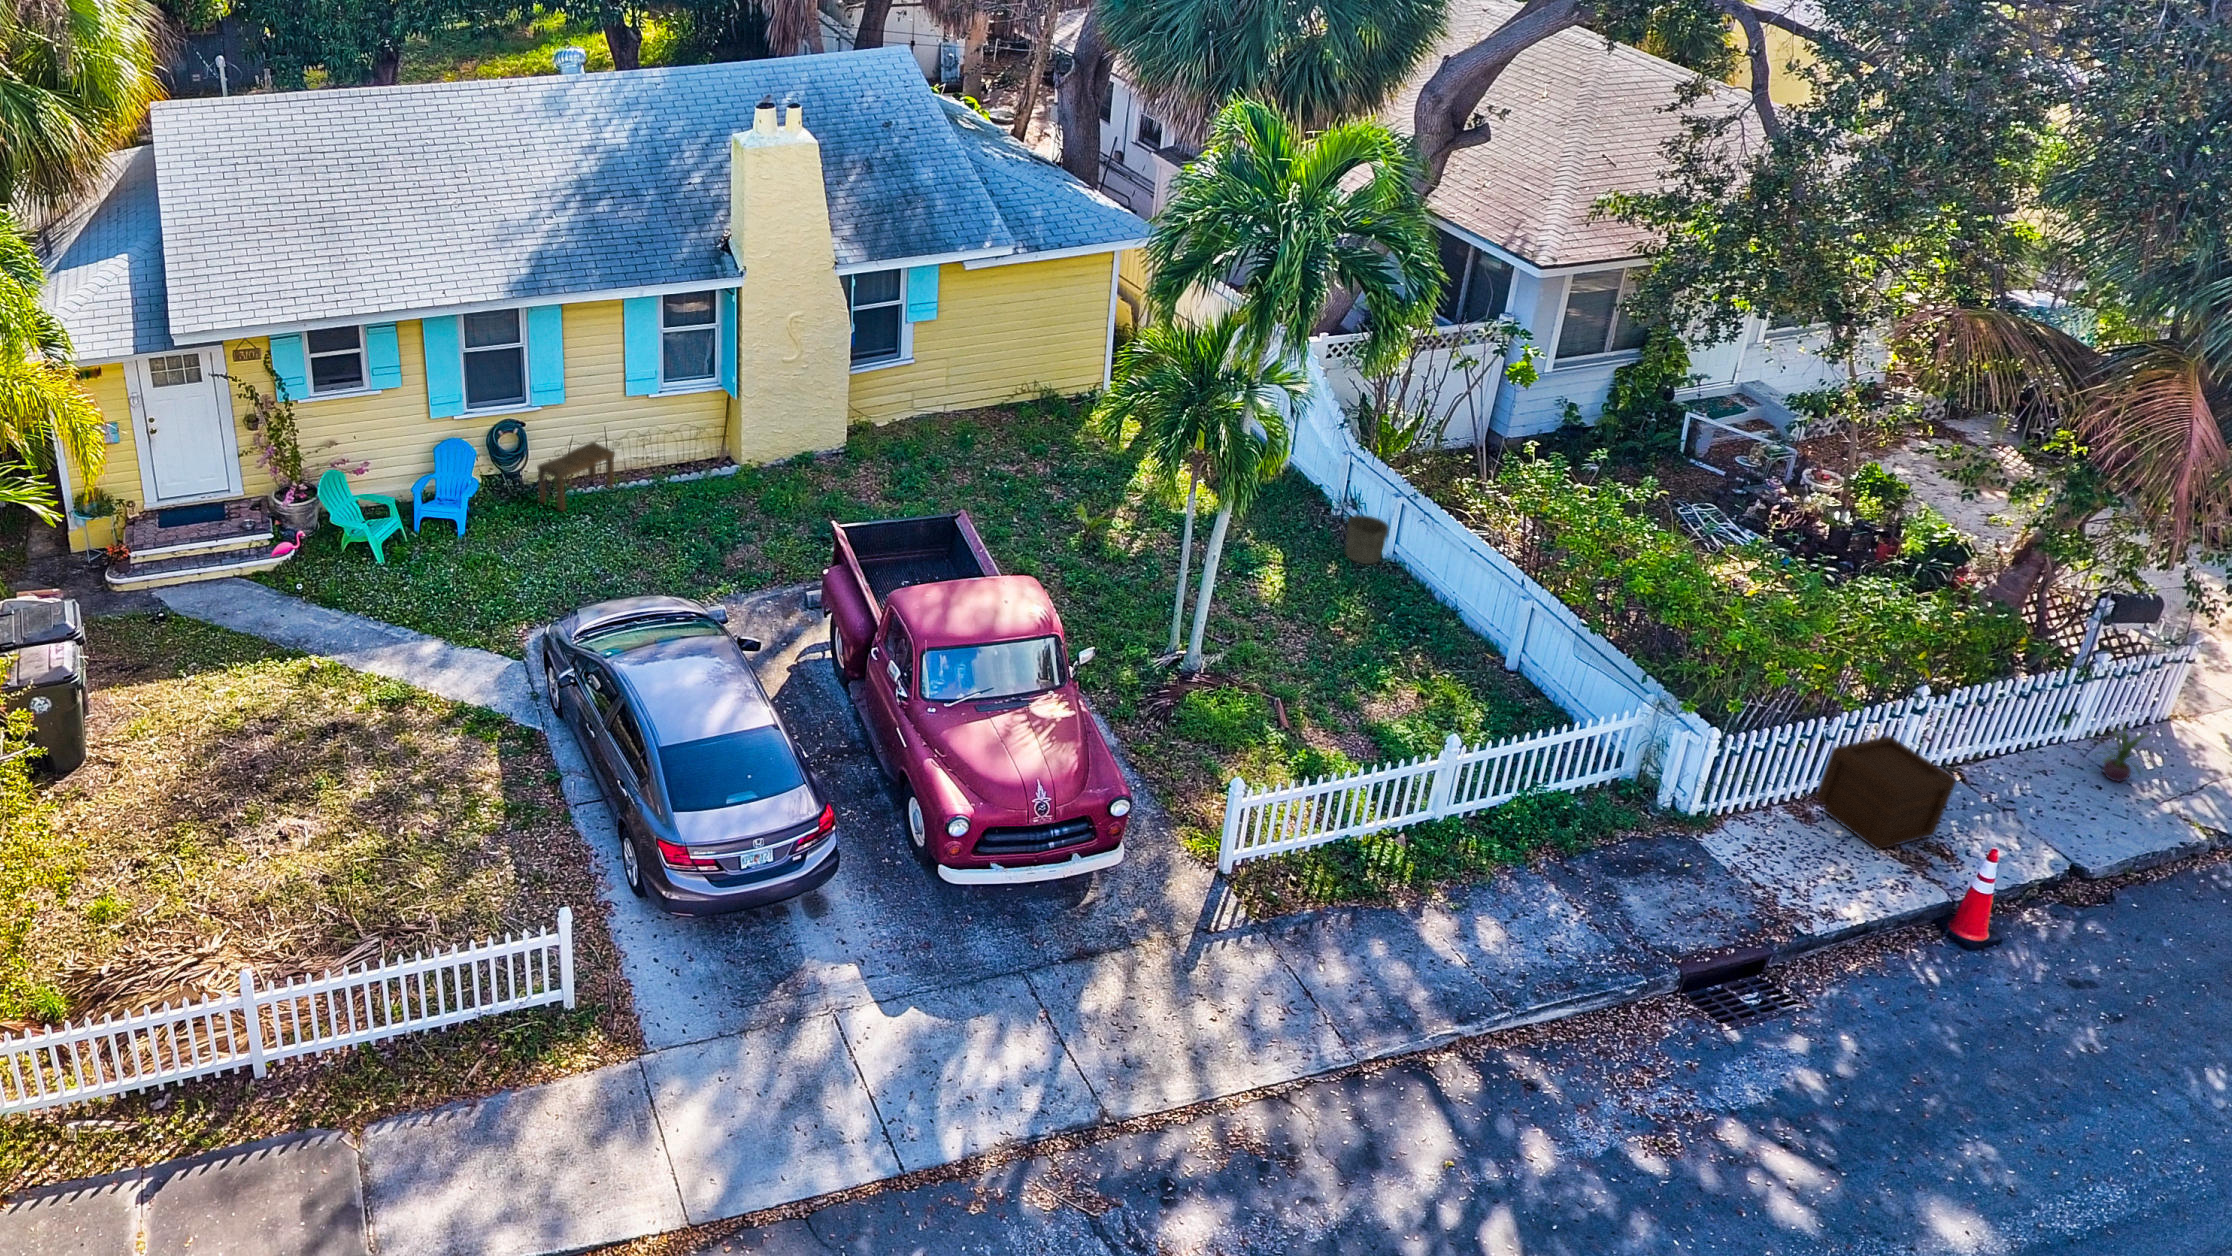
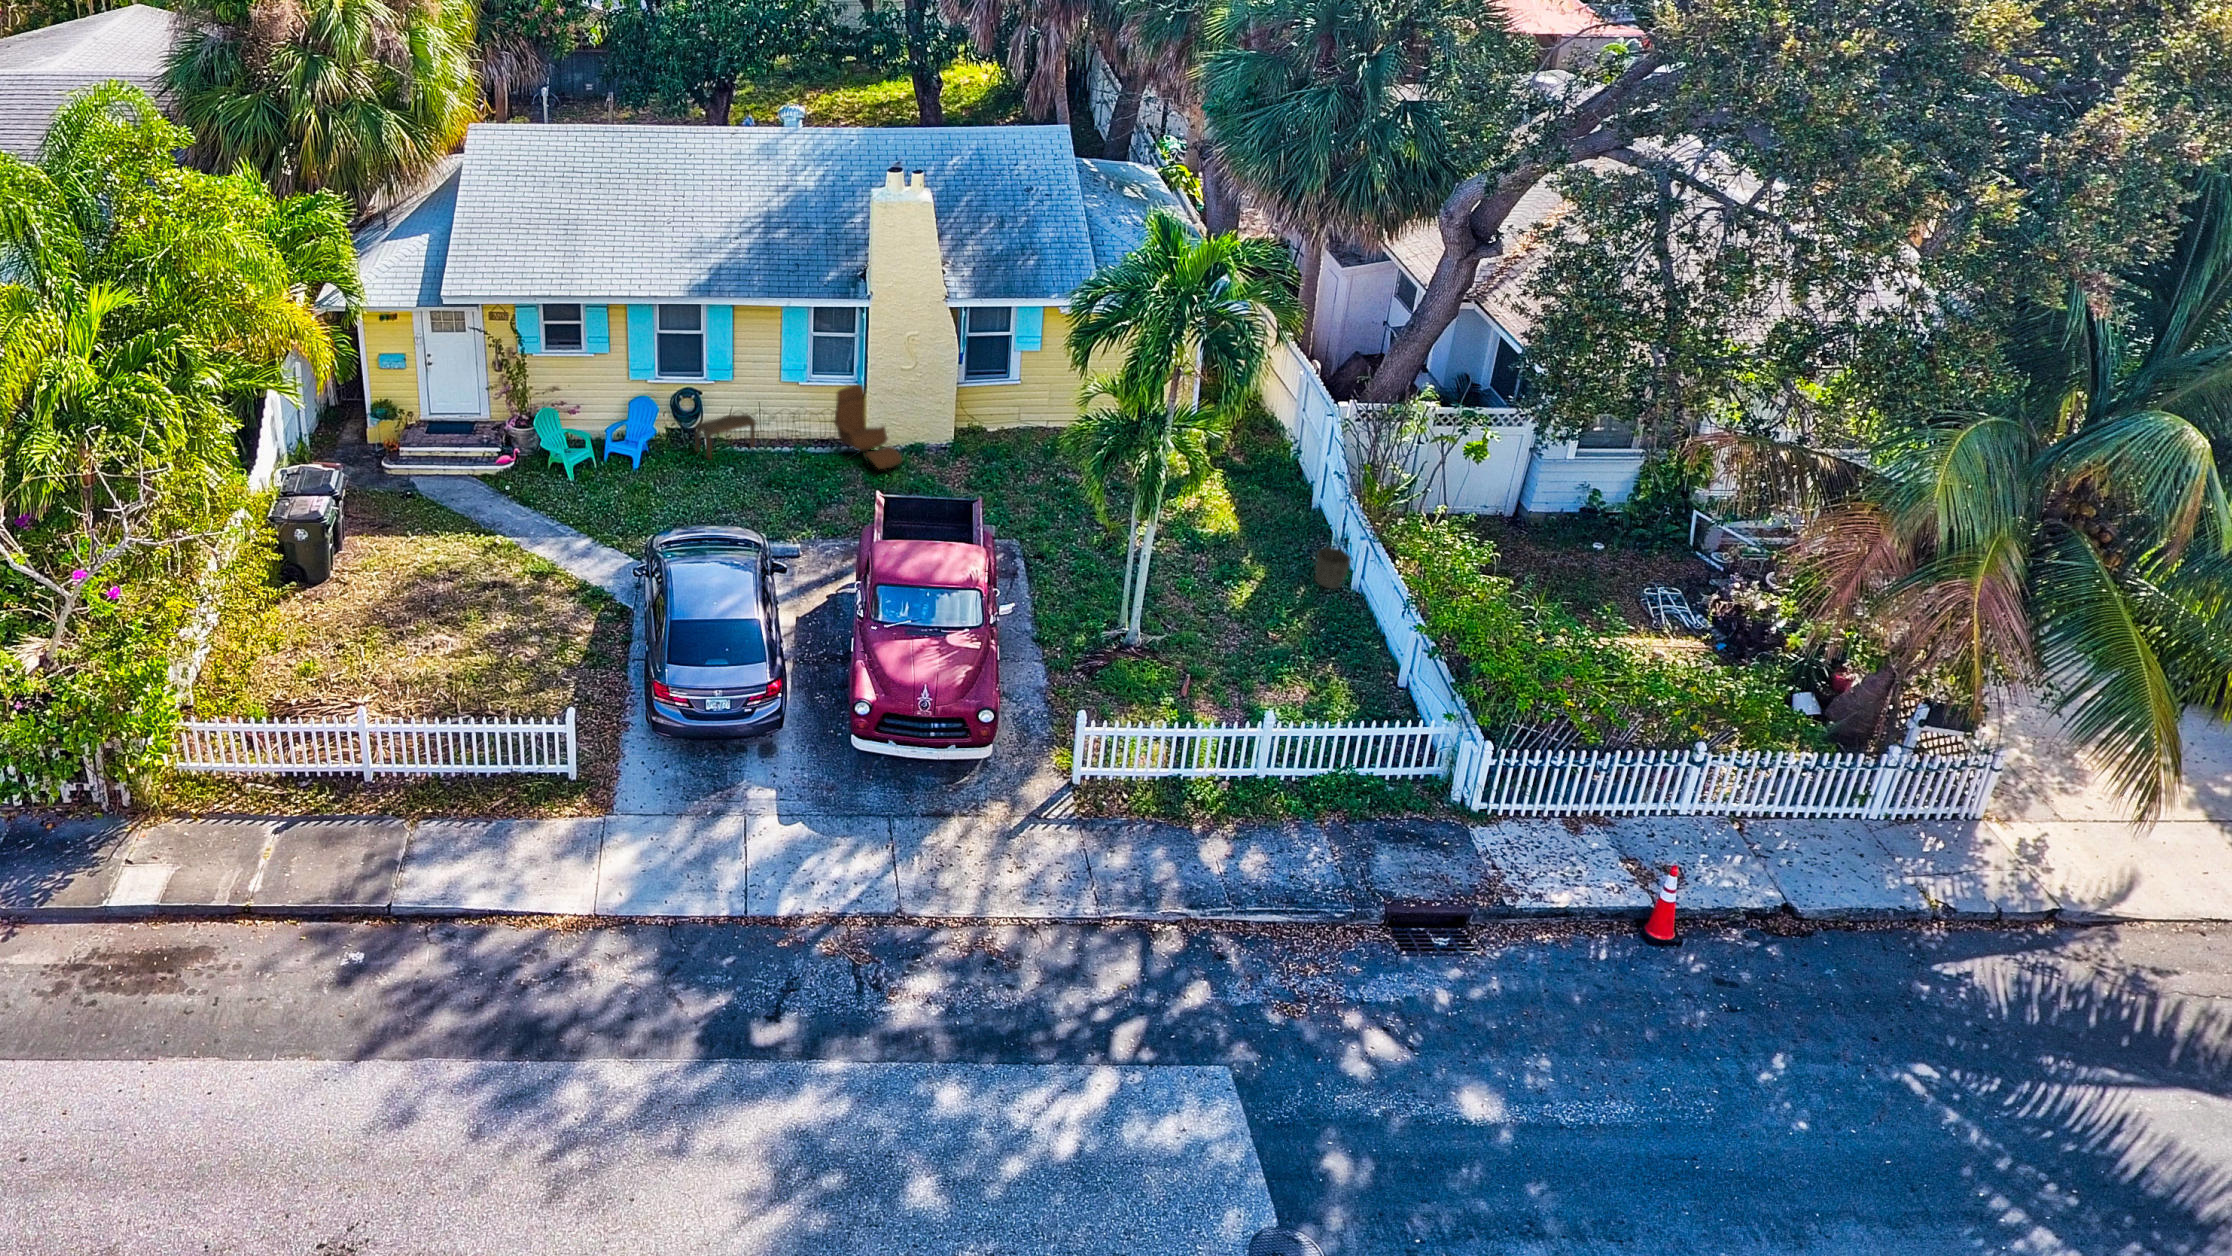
lounge chair: none [716,388,811,503] -> present [834,385,902,470]
decorative plant: present [2087,722,2151,781] -> none [1880,805,1941,858]
wooden crate: present [1816,736,1956,850] -> none [1598,778,1707,865]

